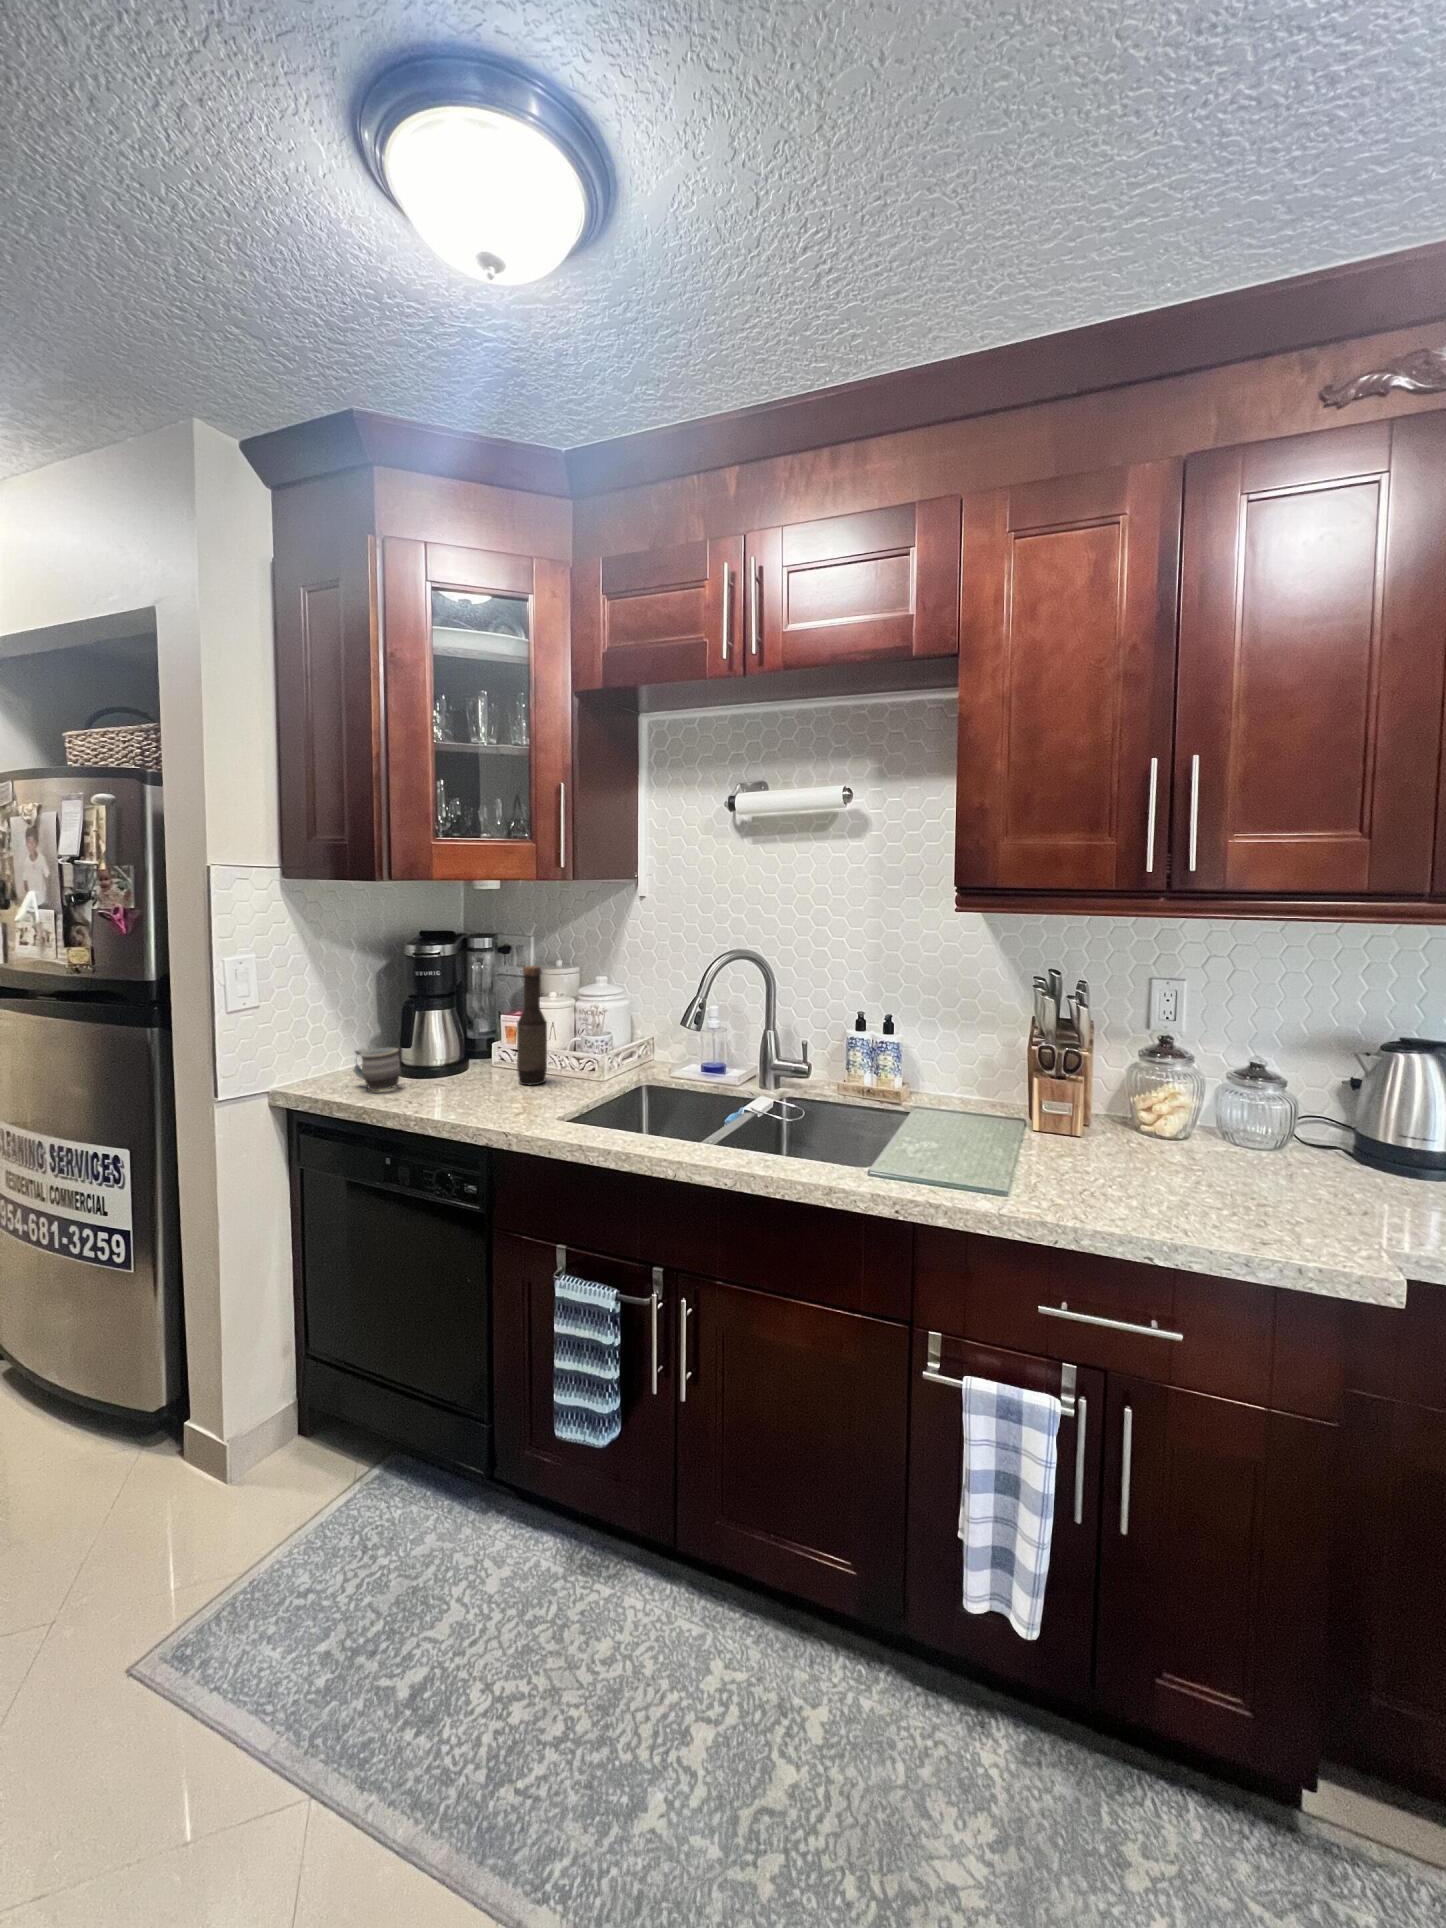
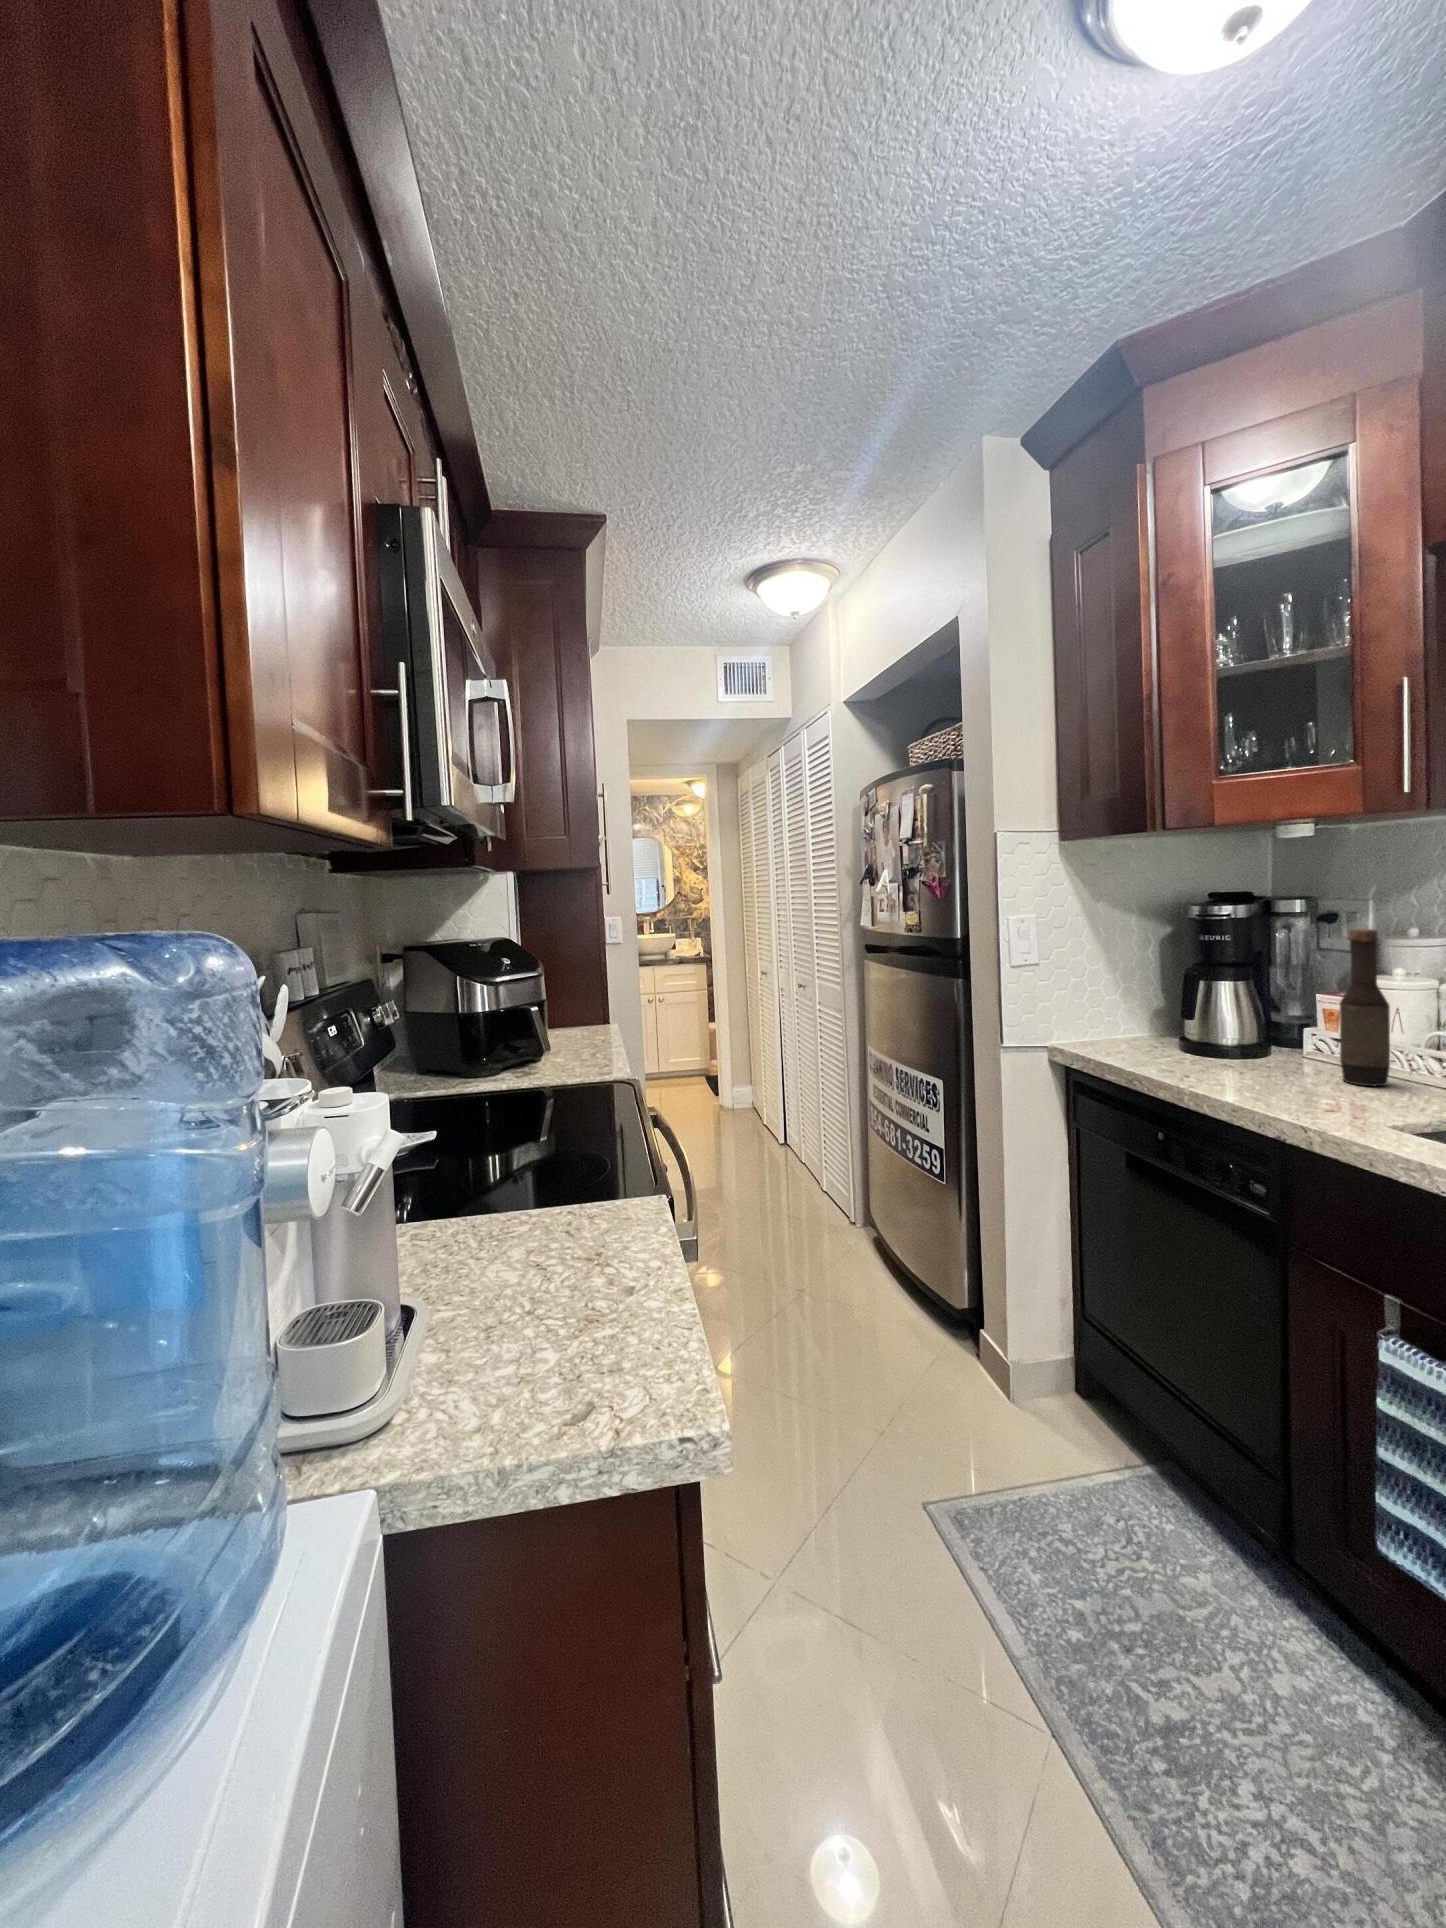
mug: present [354,1048,401,1091] -> none [1127,1014,1179,1060]

